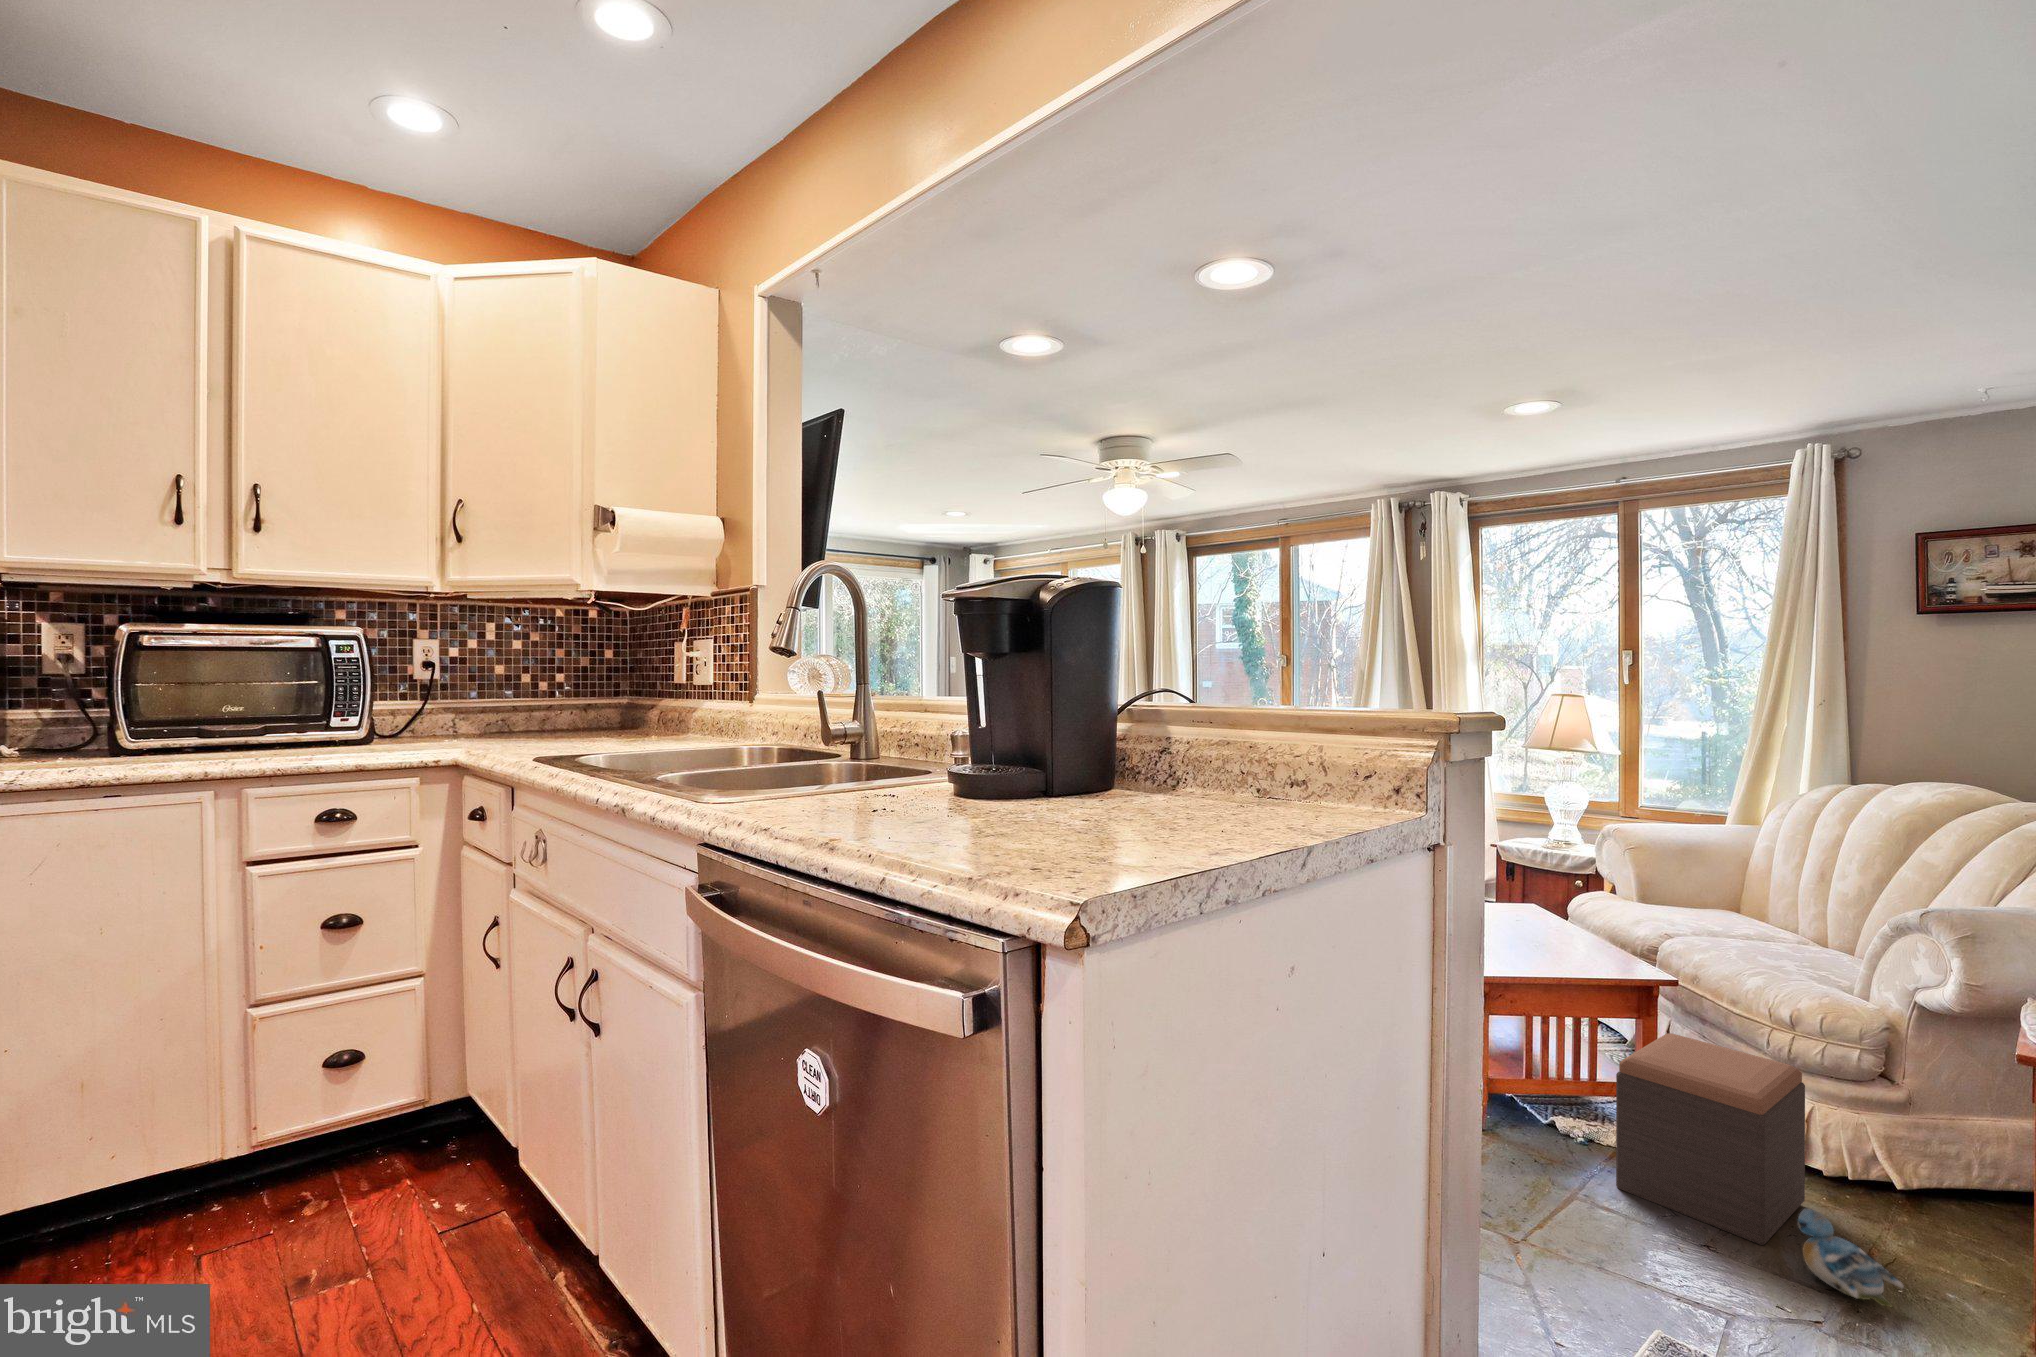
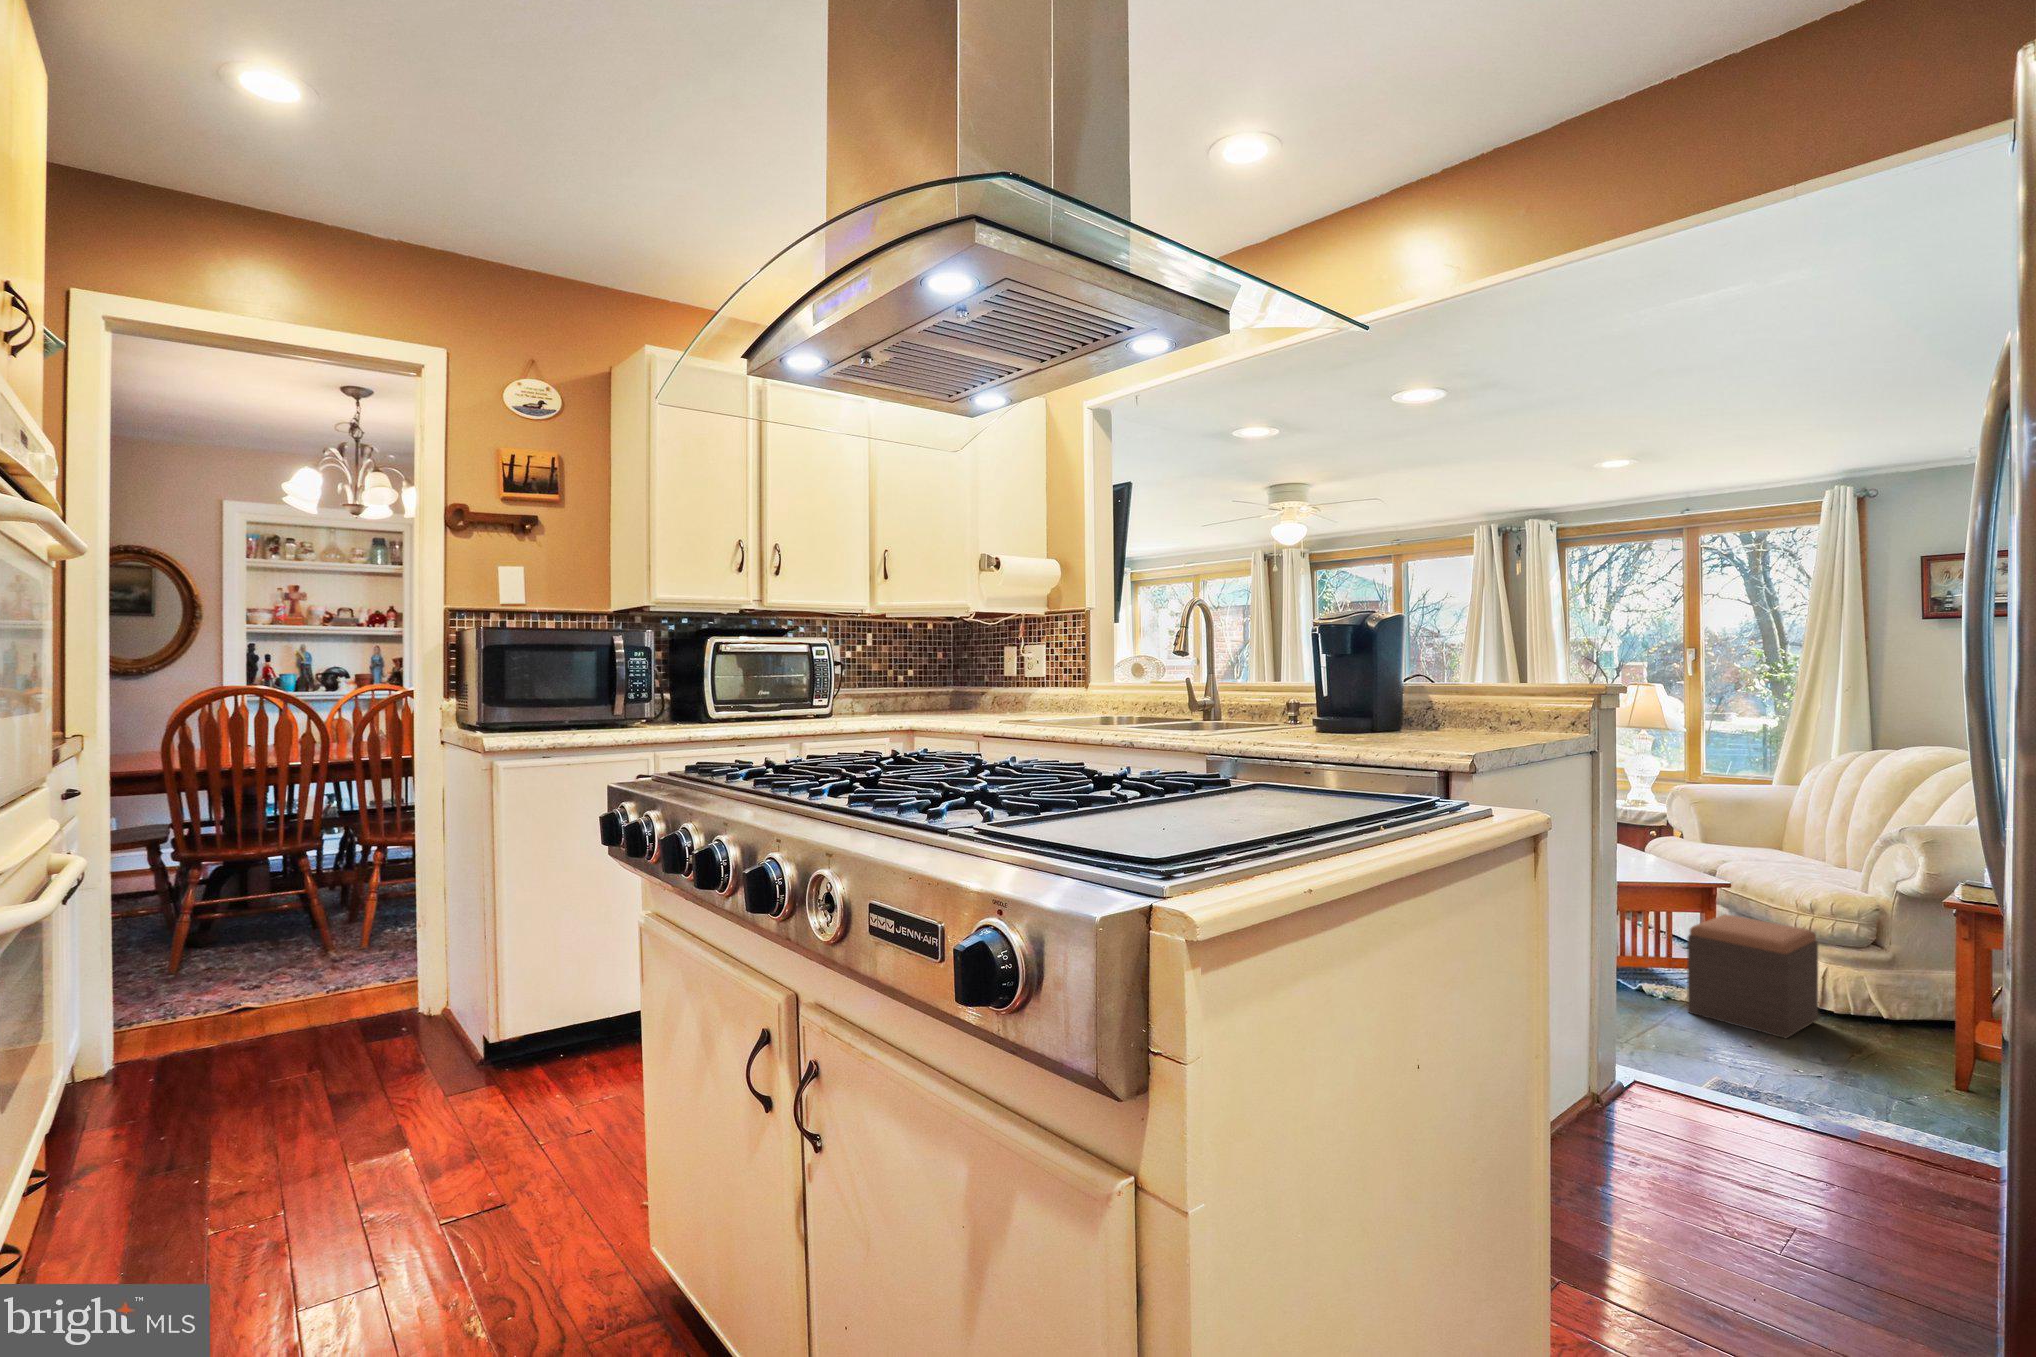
plush toy: present [1798,1208,1904,1308] -> none [1809,1010,1876,1062]

